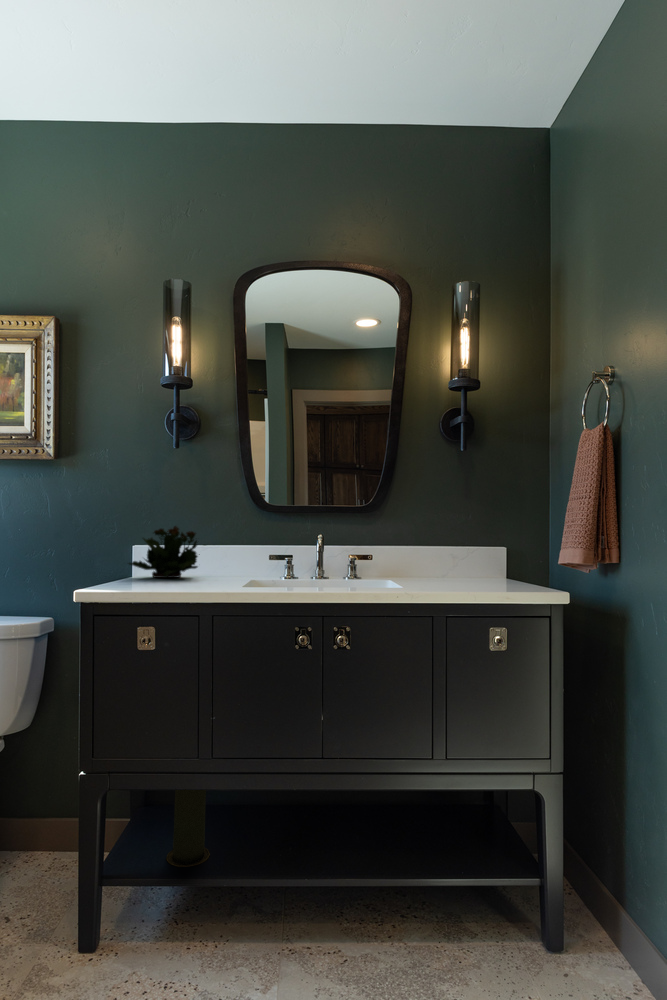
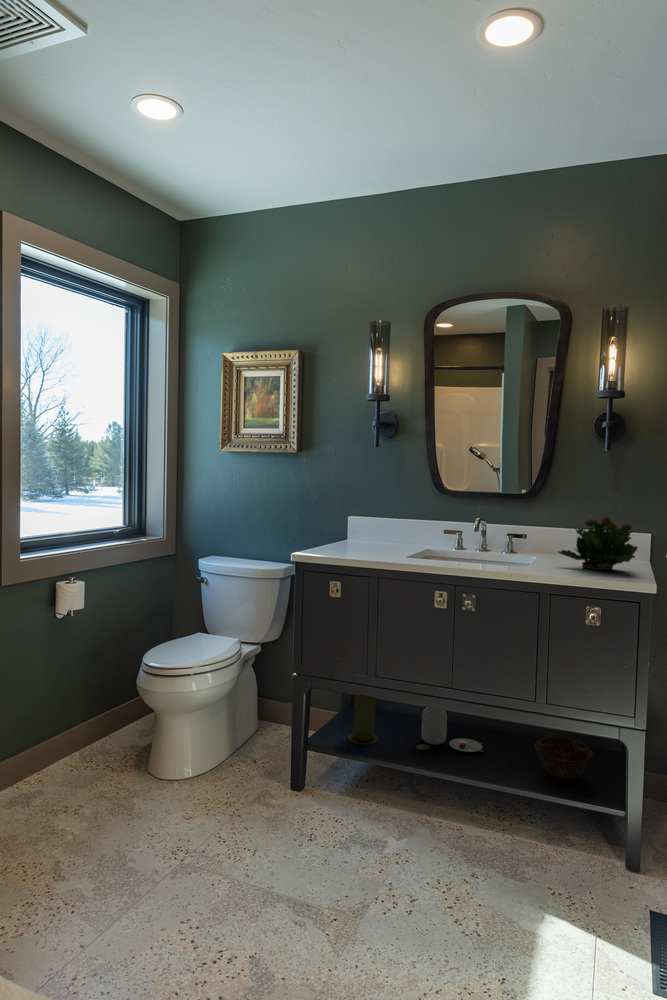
potted flower: present [128,526,198,578] -> present [558,517,638,570]
jar: none [265,781,350,854] -> present [416,707,483,752]
ceramic bowl: none [419,798,488,855] -> present [534,737,593,781]

